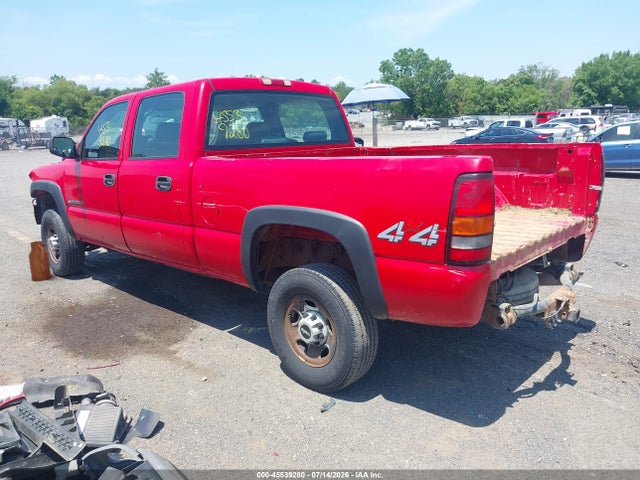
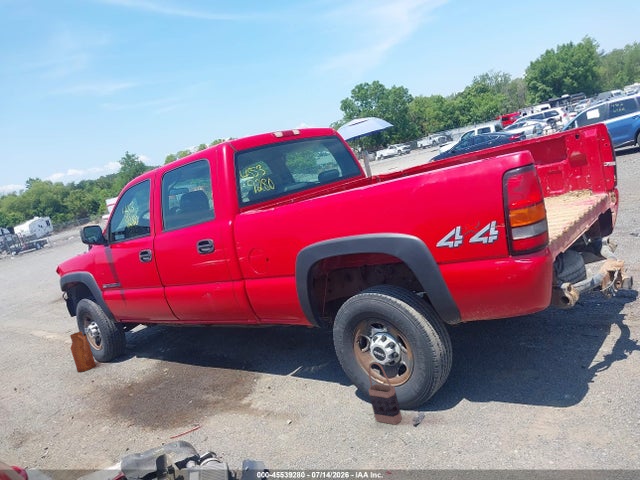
bag: none [286,339,313,405] -> present [369,362,402,425]

